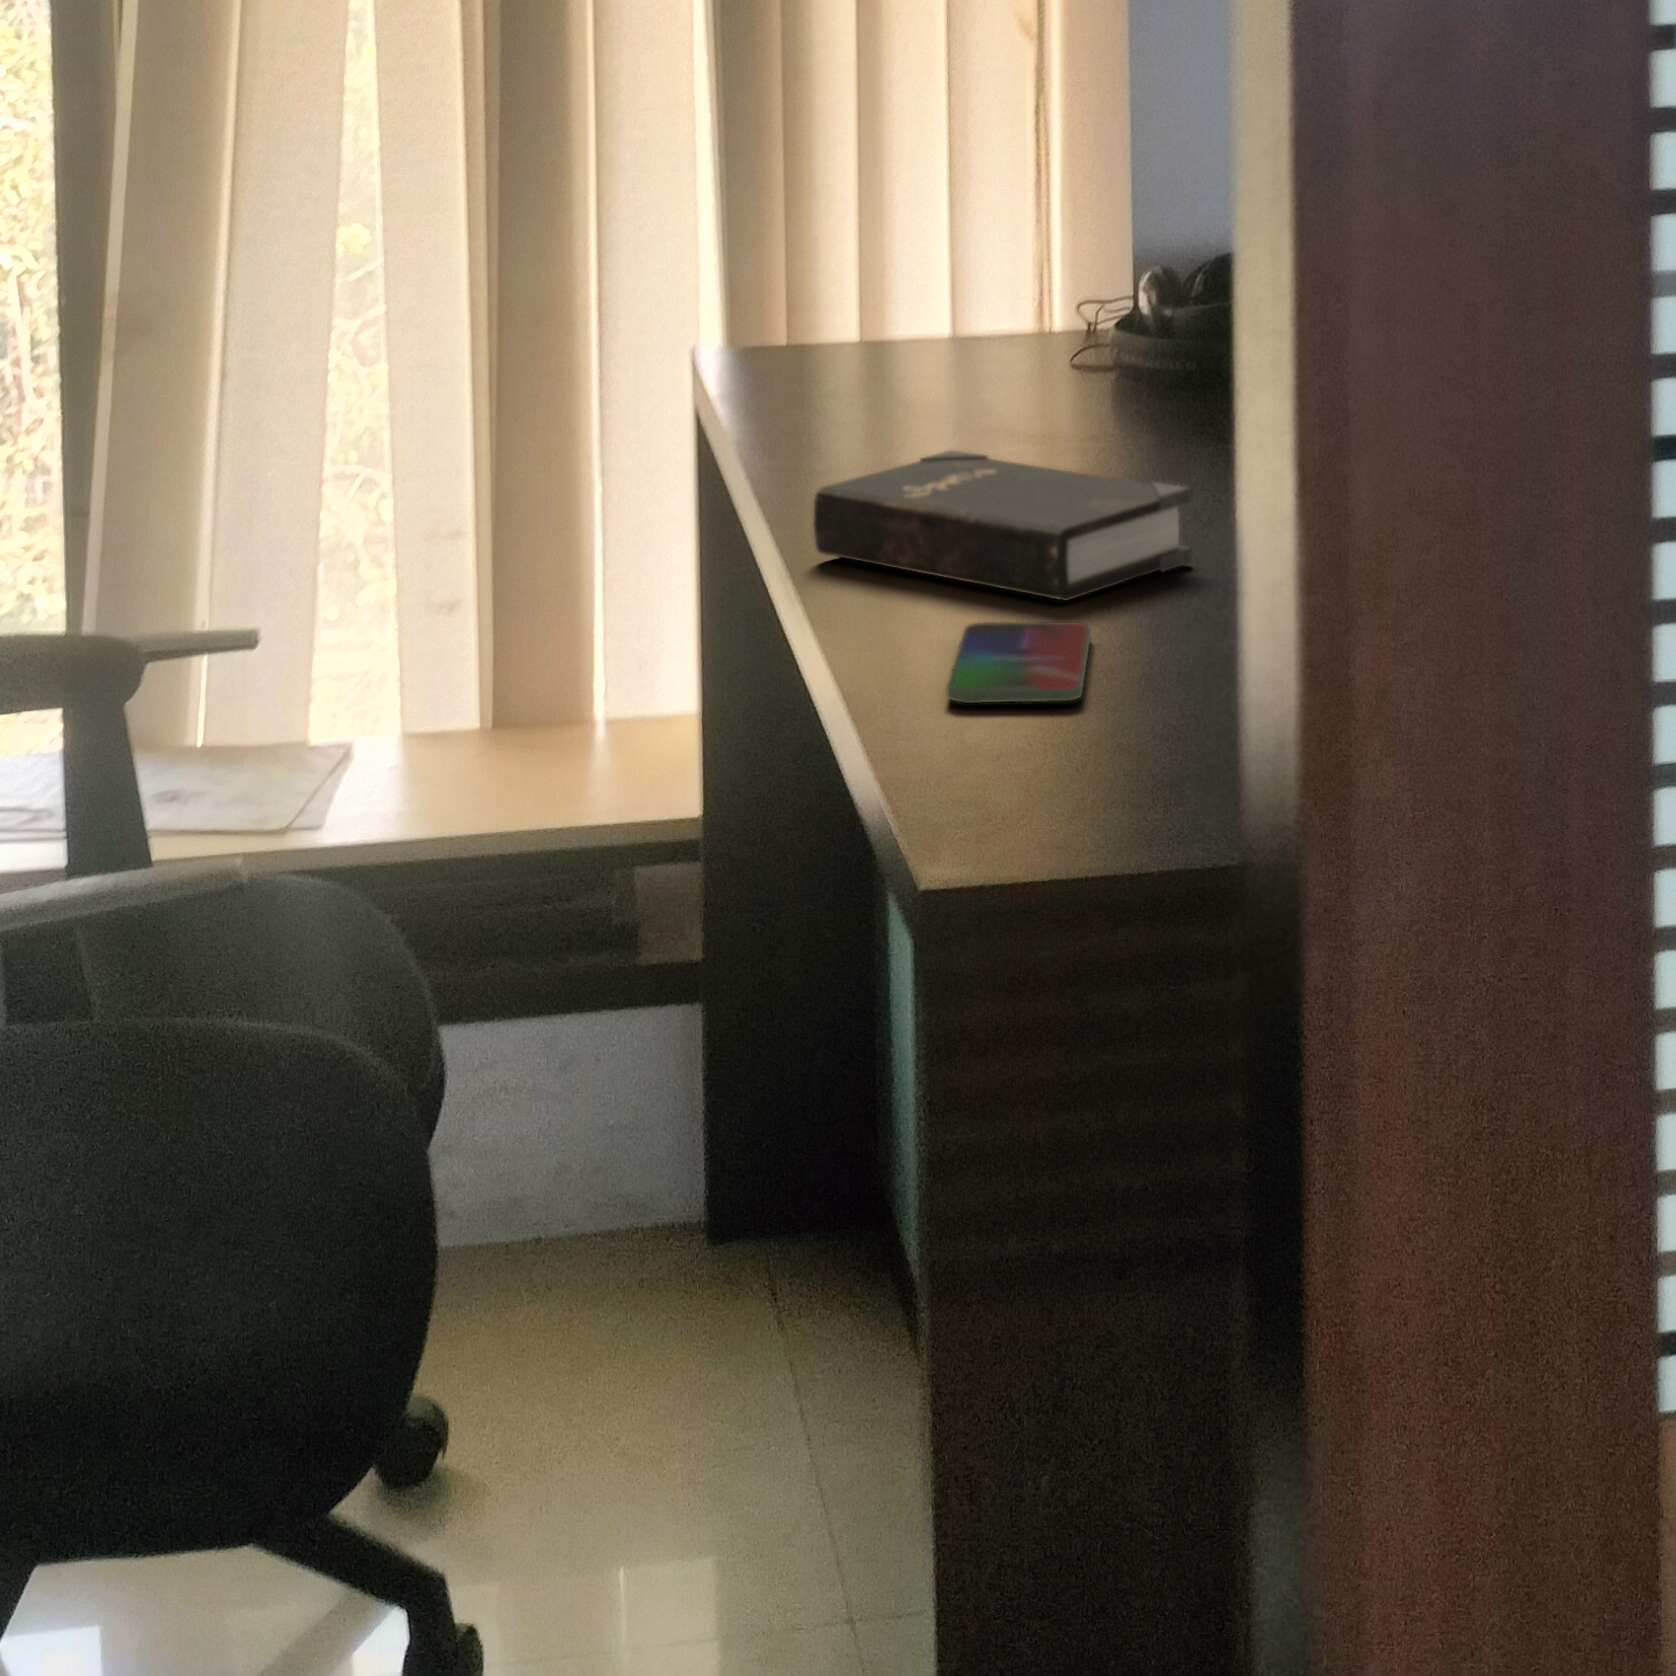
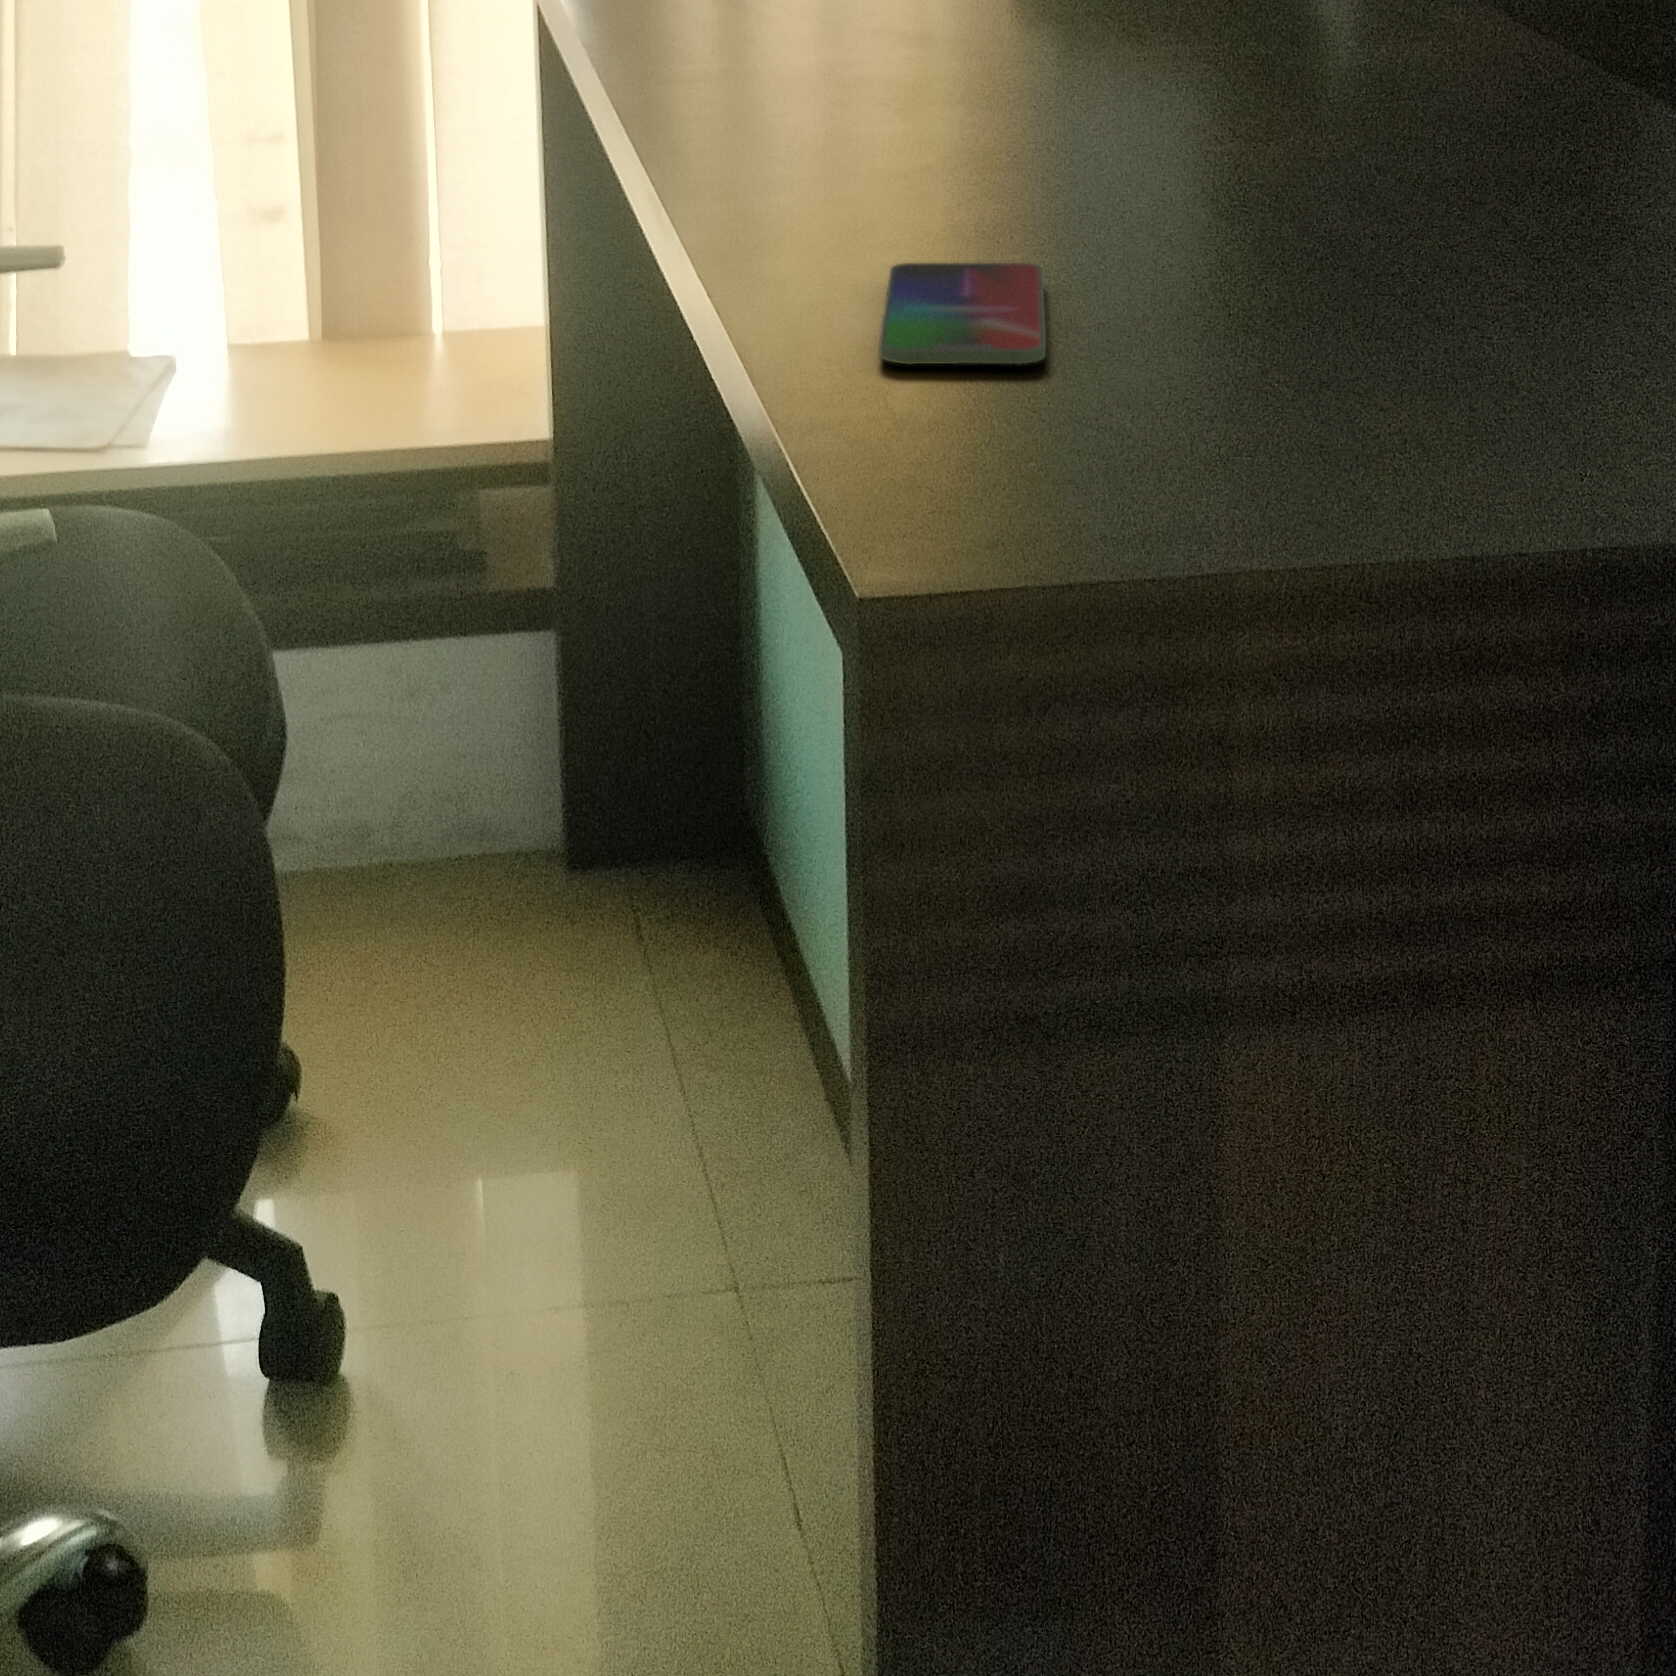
hardback book: present [813,450,1192,601] -> none [696,54,1149,236]

